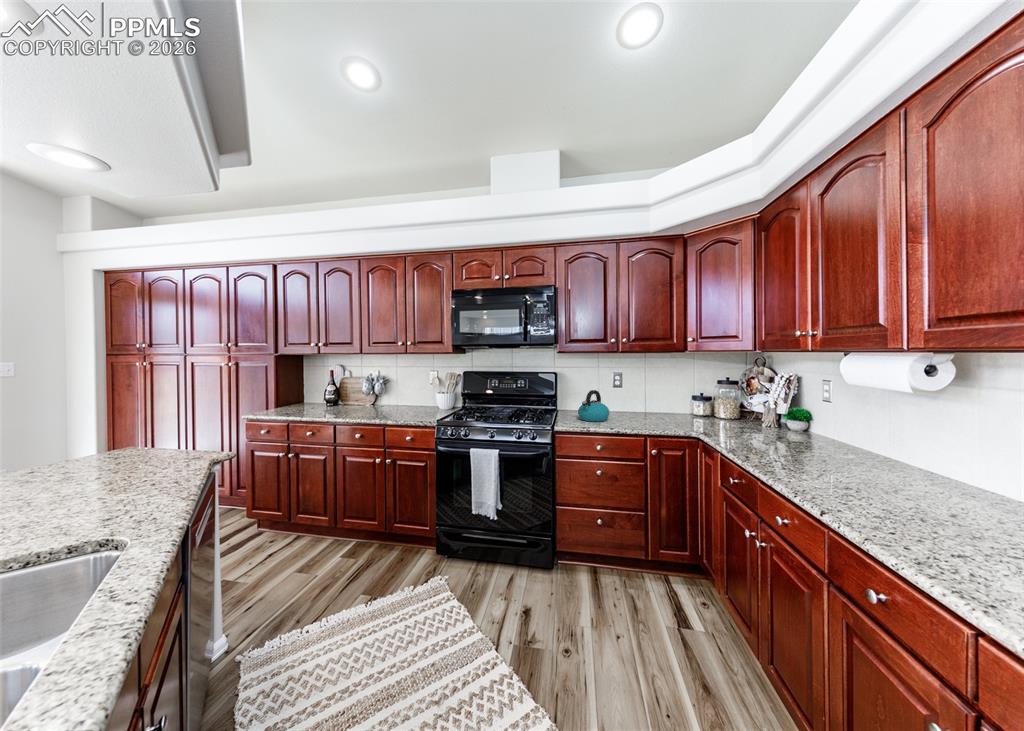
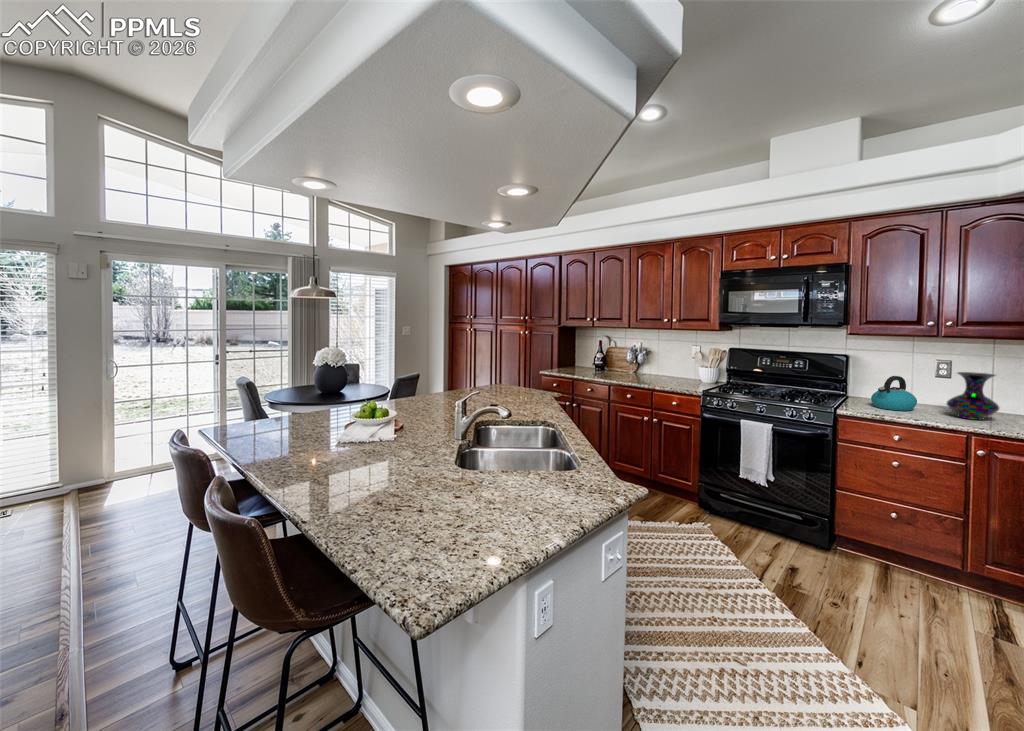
vase: none [628,383,661,424] -> present [947,372,1000,420]

